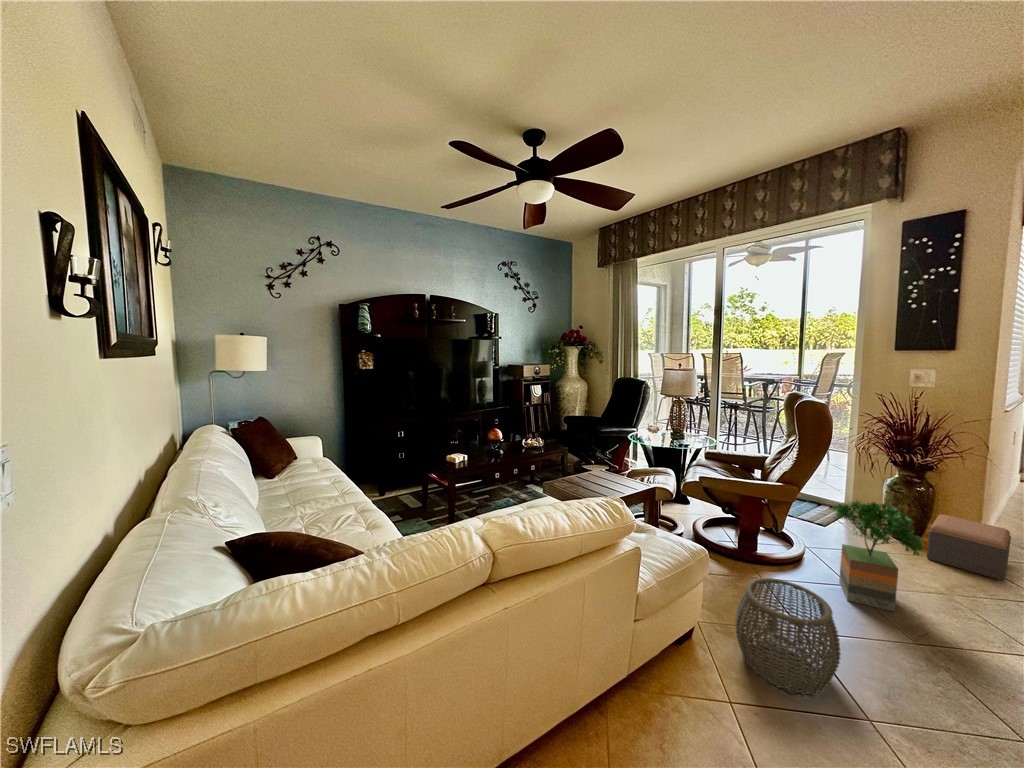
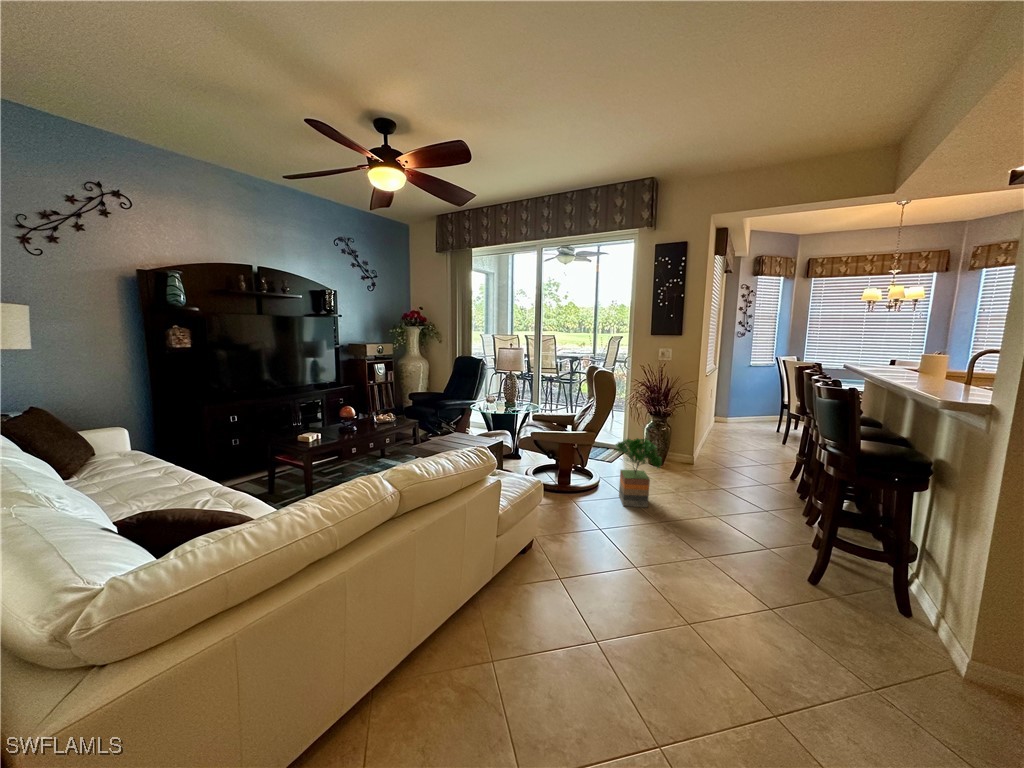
footstool: present [927,514,1011,581] -> none [666,445,706,480]
woven basket: present [735,578,841,695] -> none [558,495,618,565]

